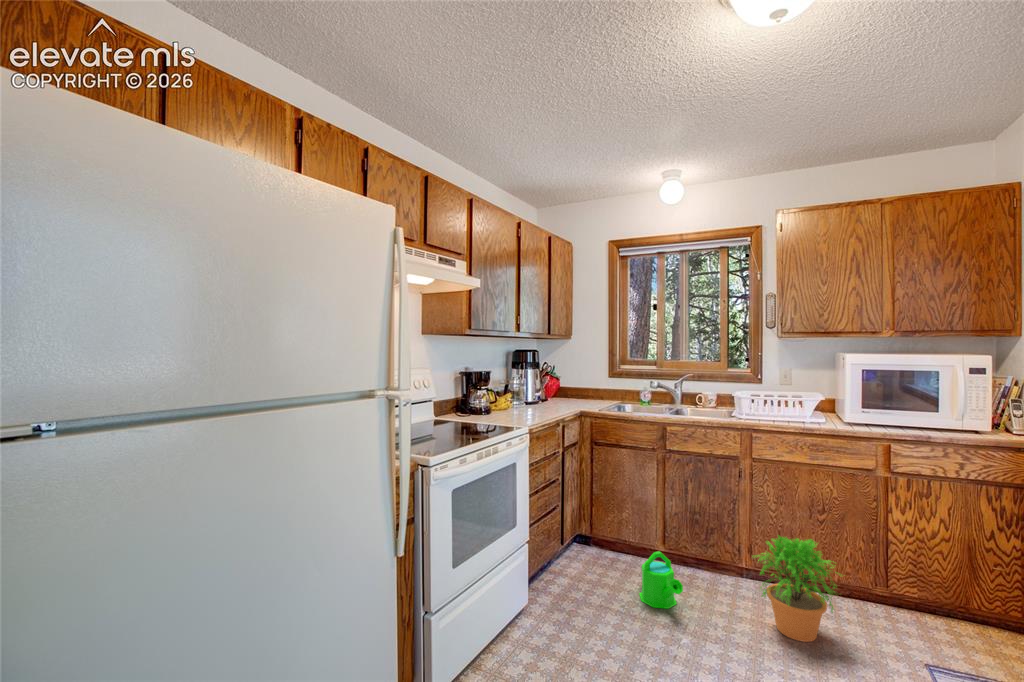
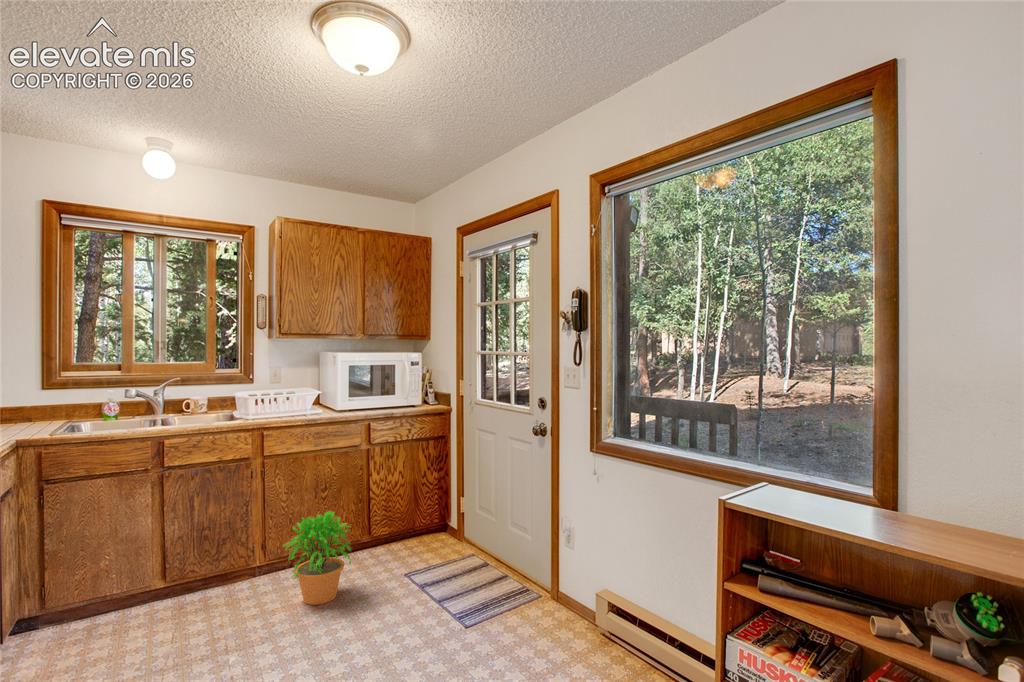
watering can: present [639,552,683,609] -> none [147,583,217,653]

